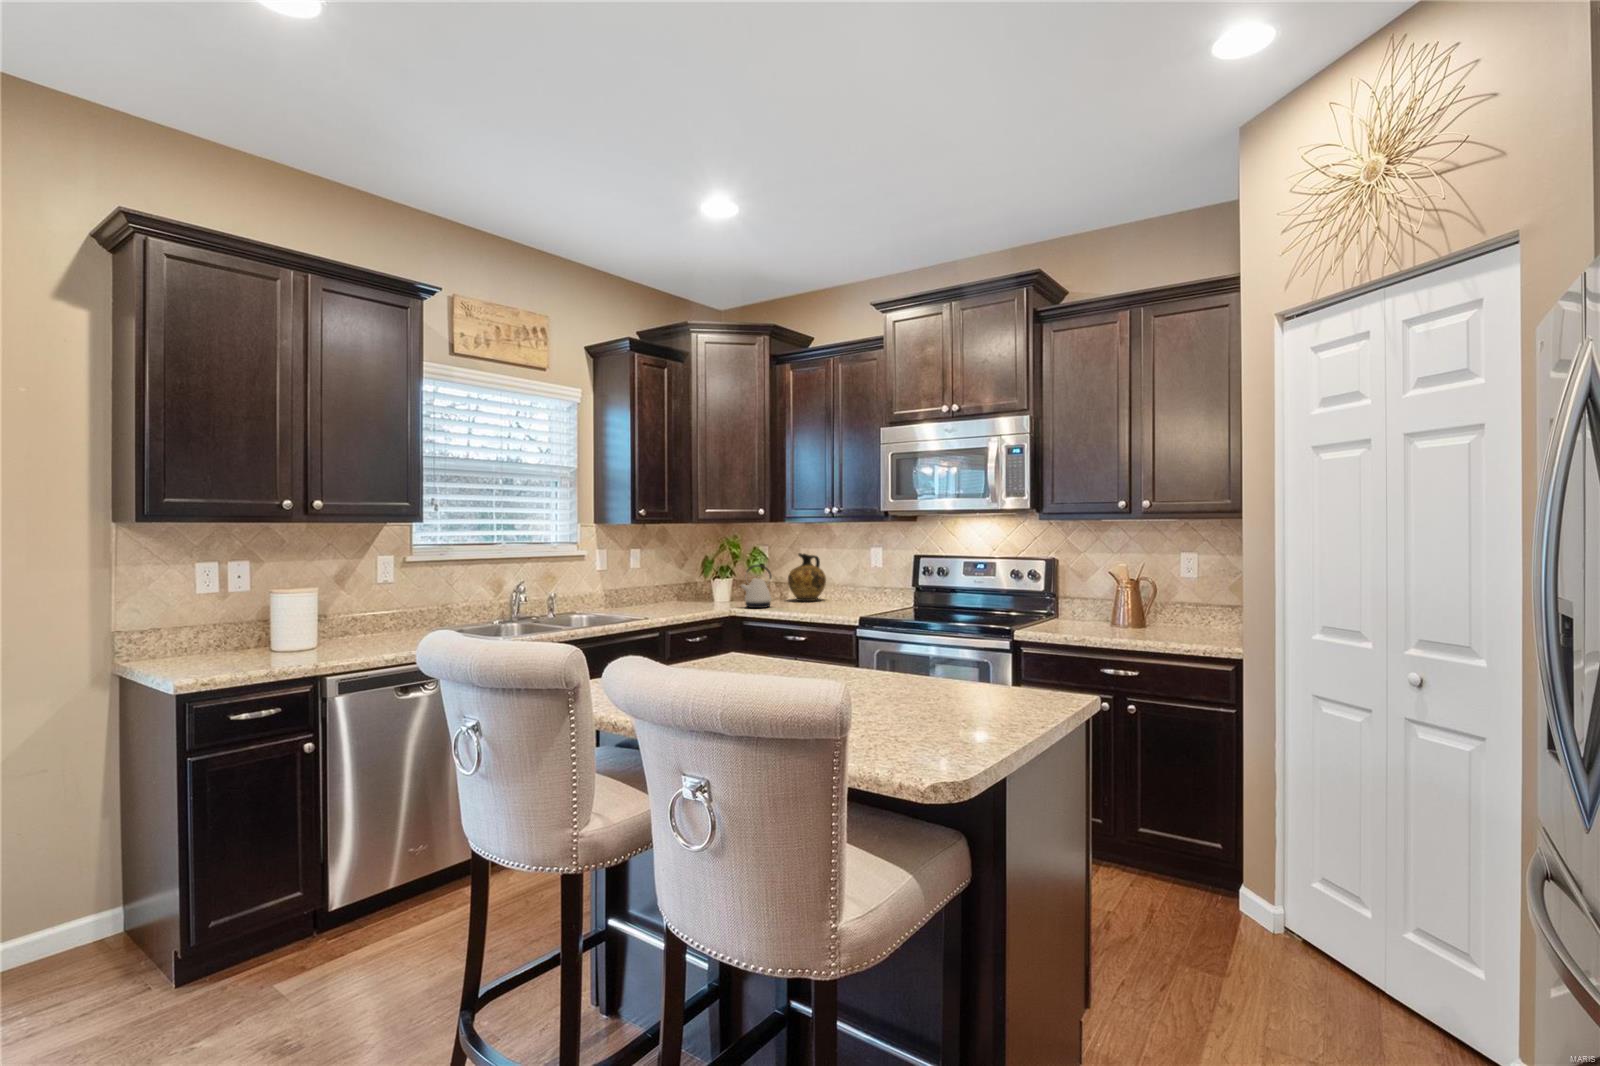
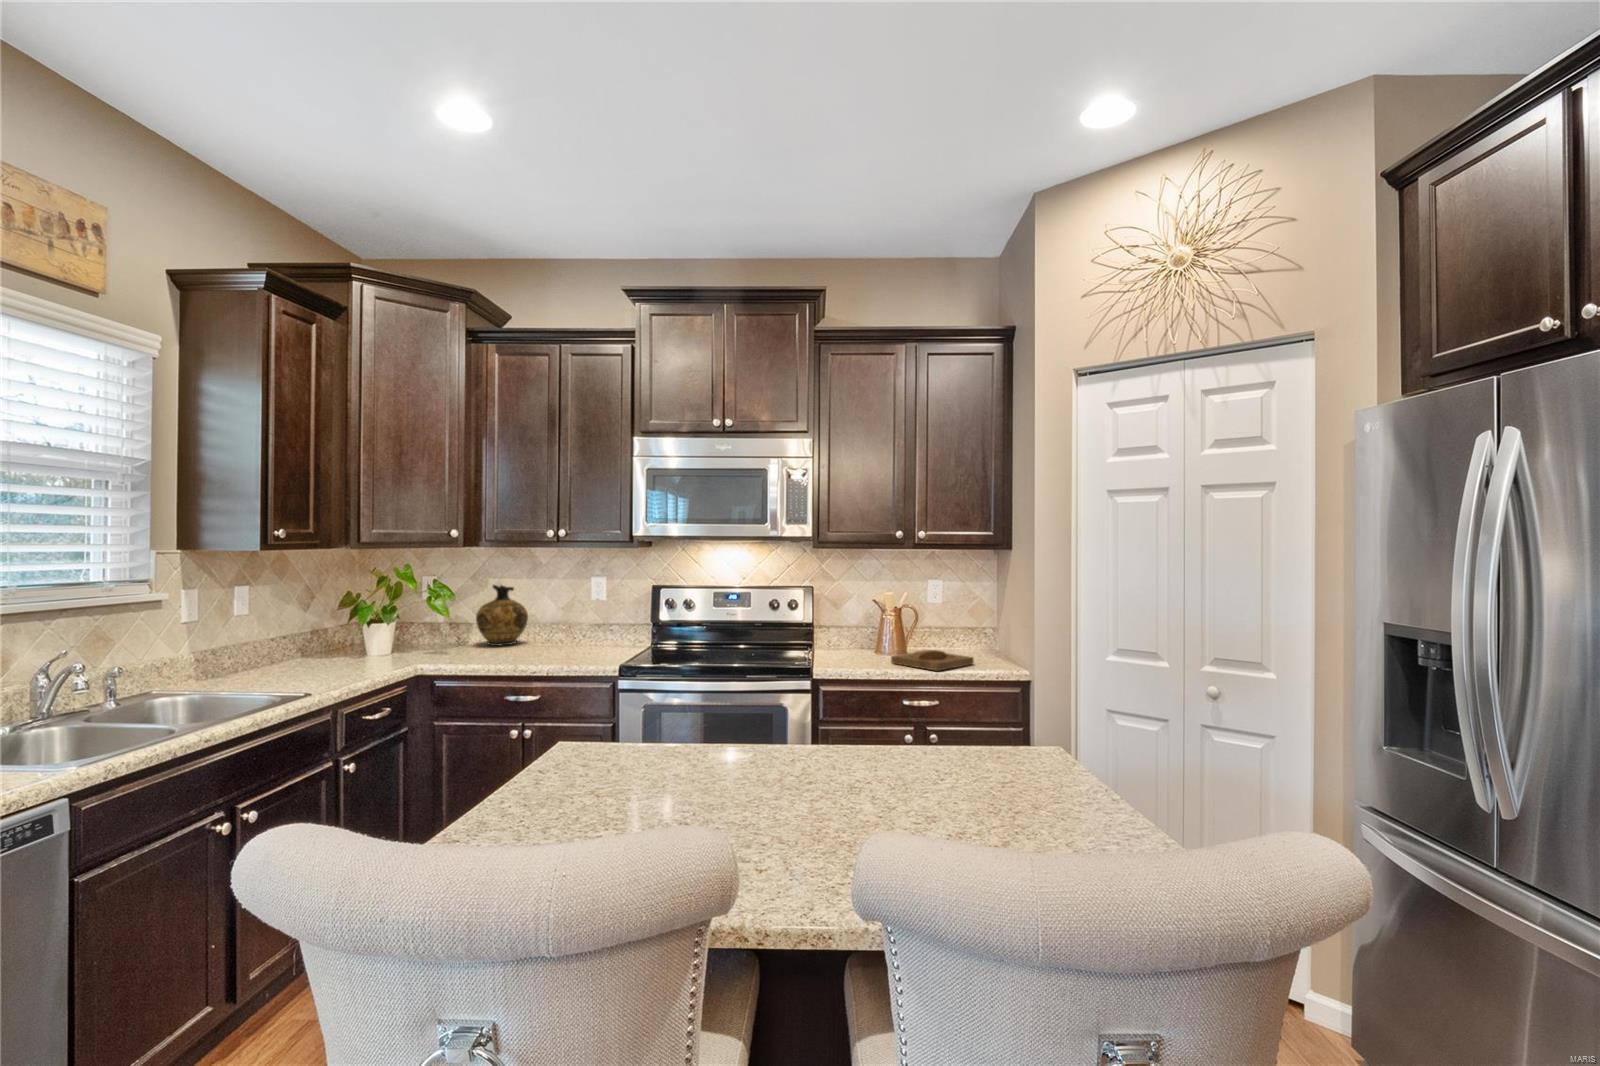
kettle: present [741,564,773,608] -> none [425,602,472,661]
tray: none [1103,622,1192,640] -> present [891,650,974,671]

